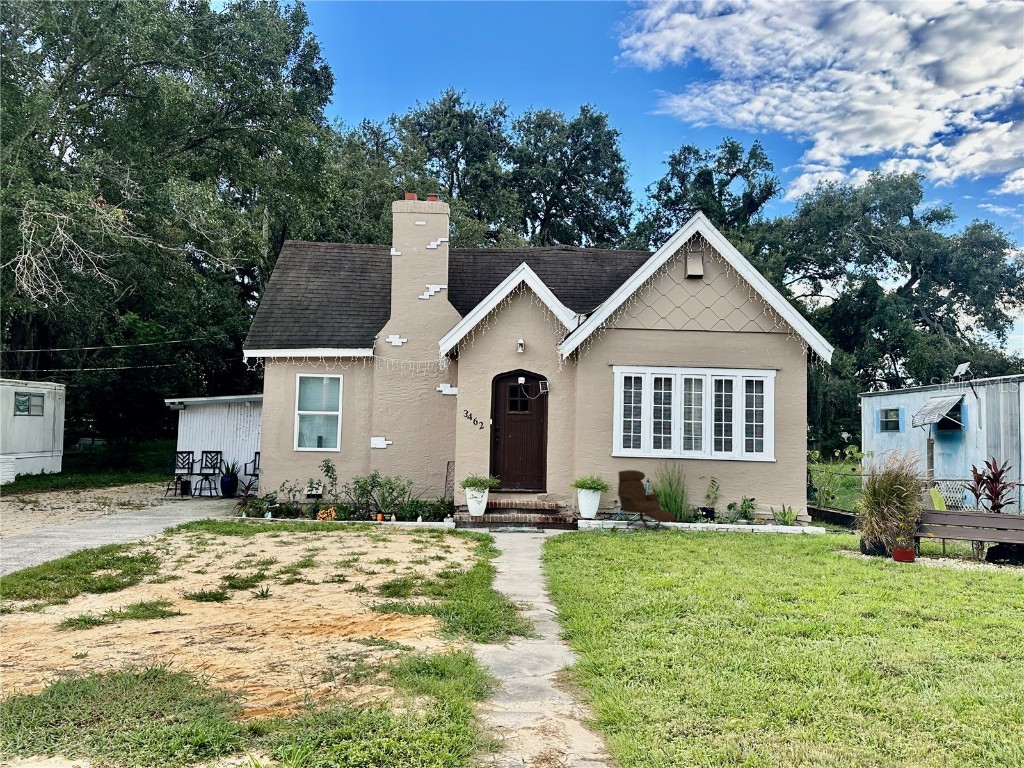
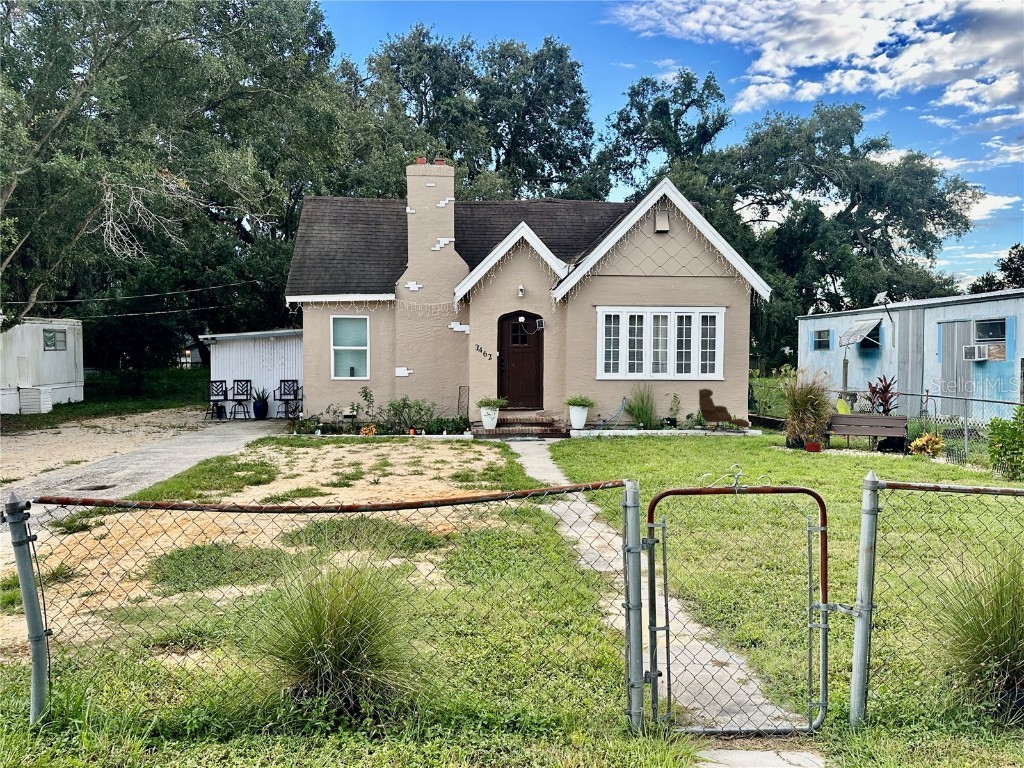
lounge chair: present [618,470,675,529] -> present [699,389,749,433]

